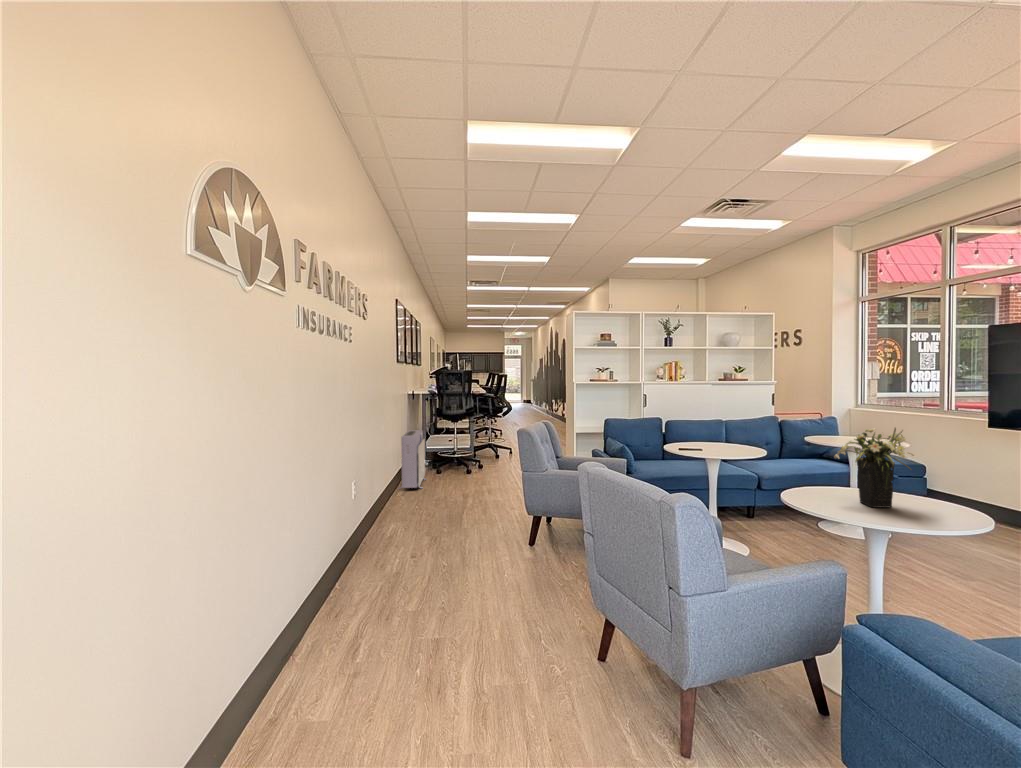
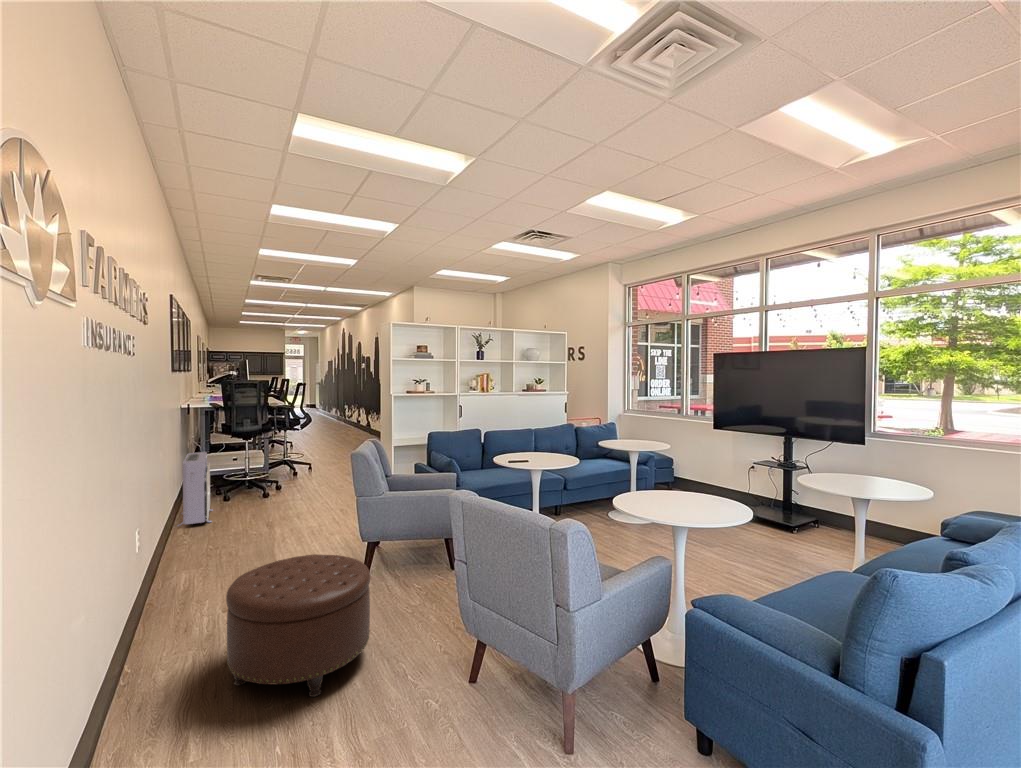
flower arrangement: present [834,428,913,507] -> none [648,442,702,506]
ottoman: none [395,516,515,640] -> present [226,554,370,697]

